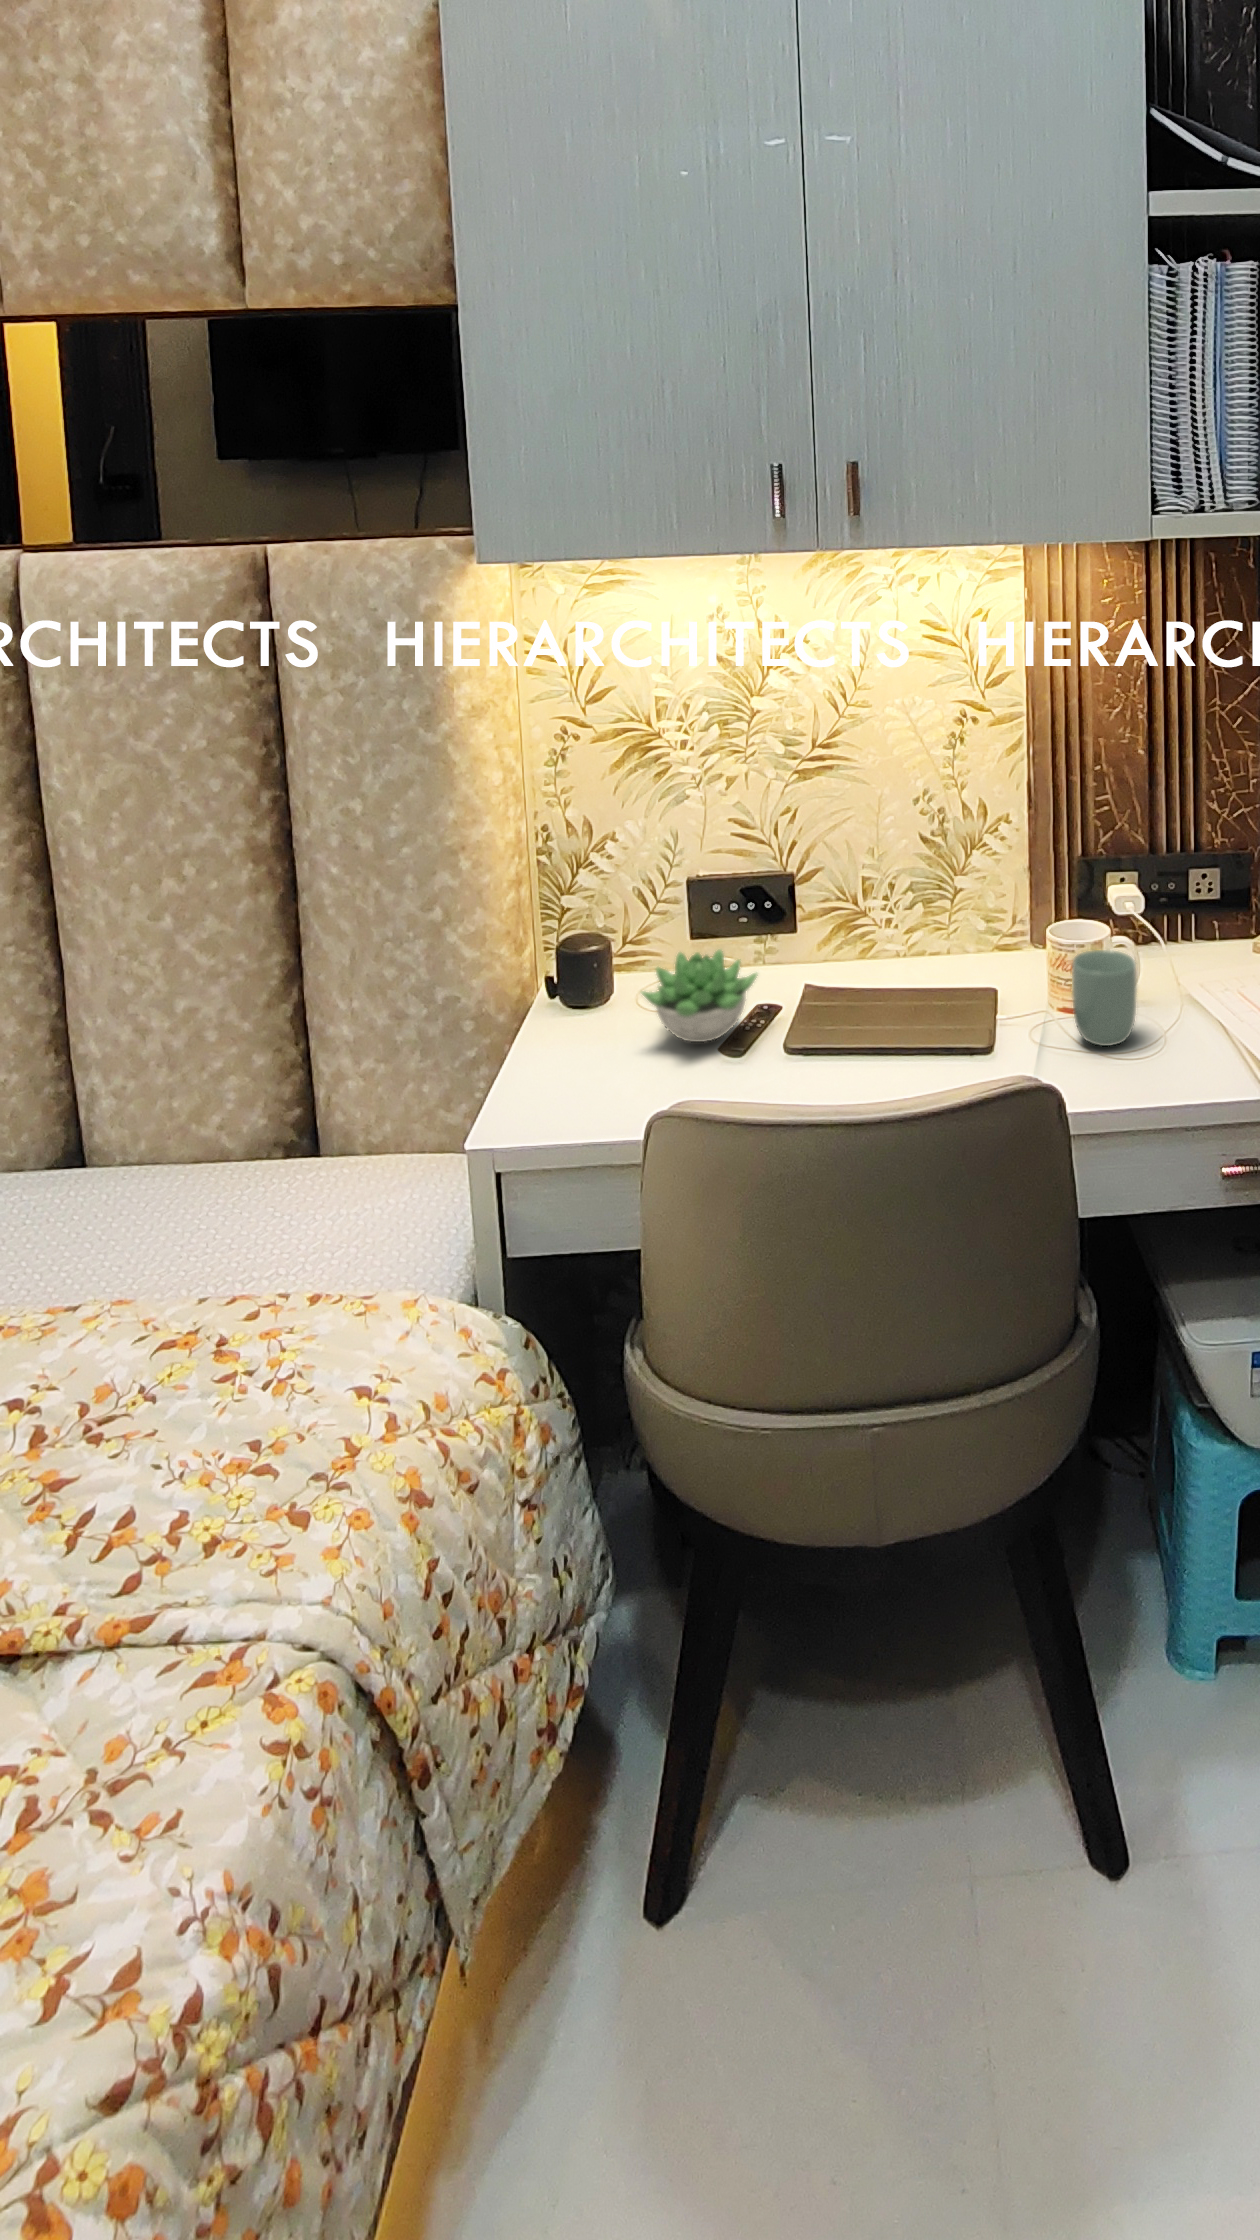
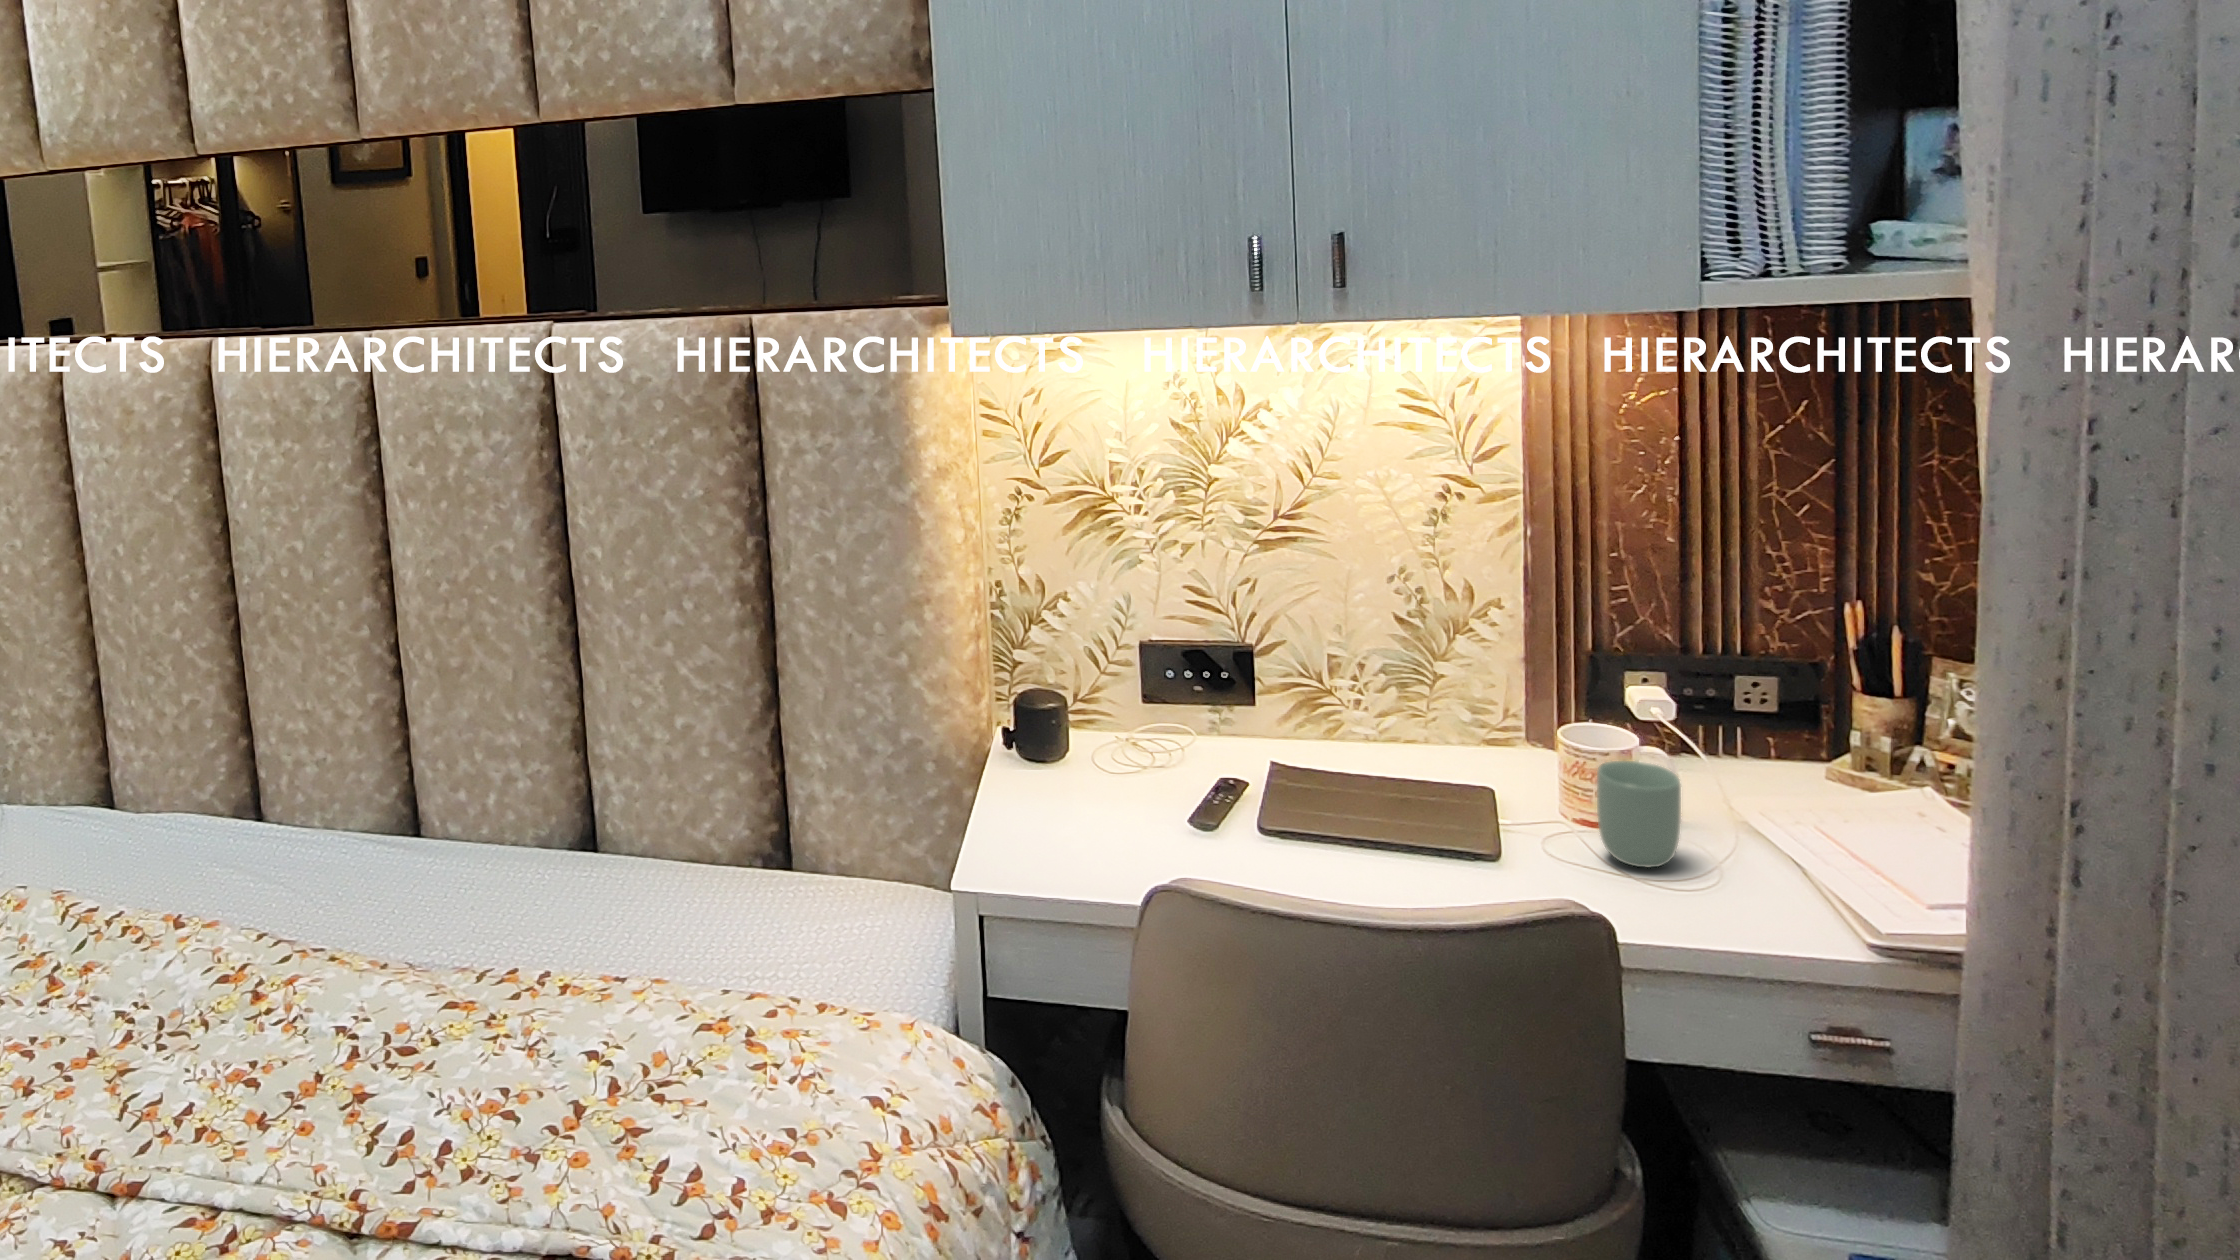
succulent plant: present [642,950,757,1042] -> none [1106,719,1226,811]

